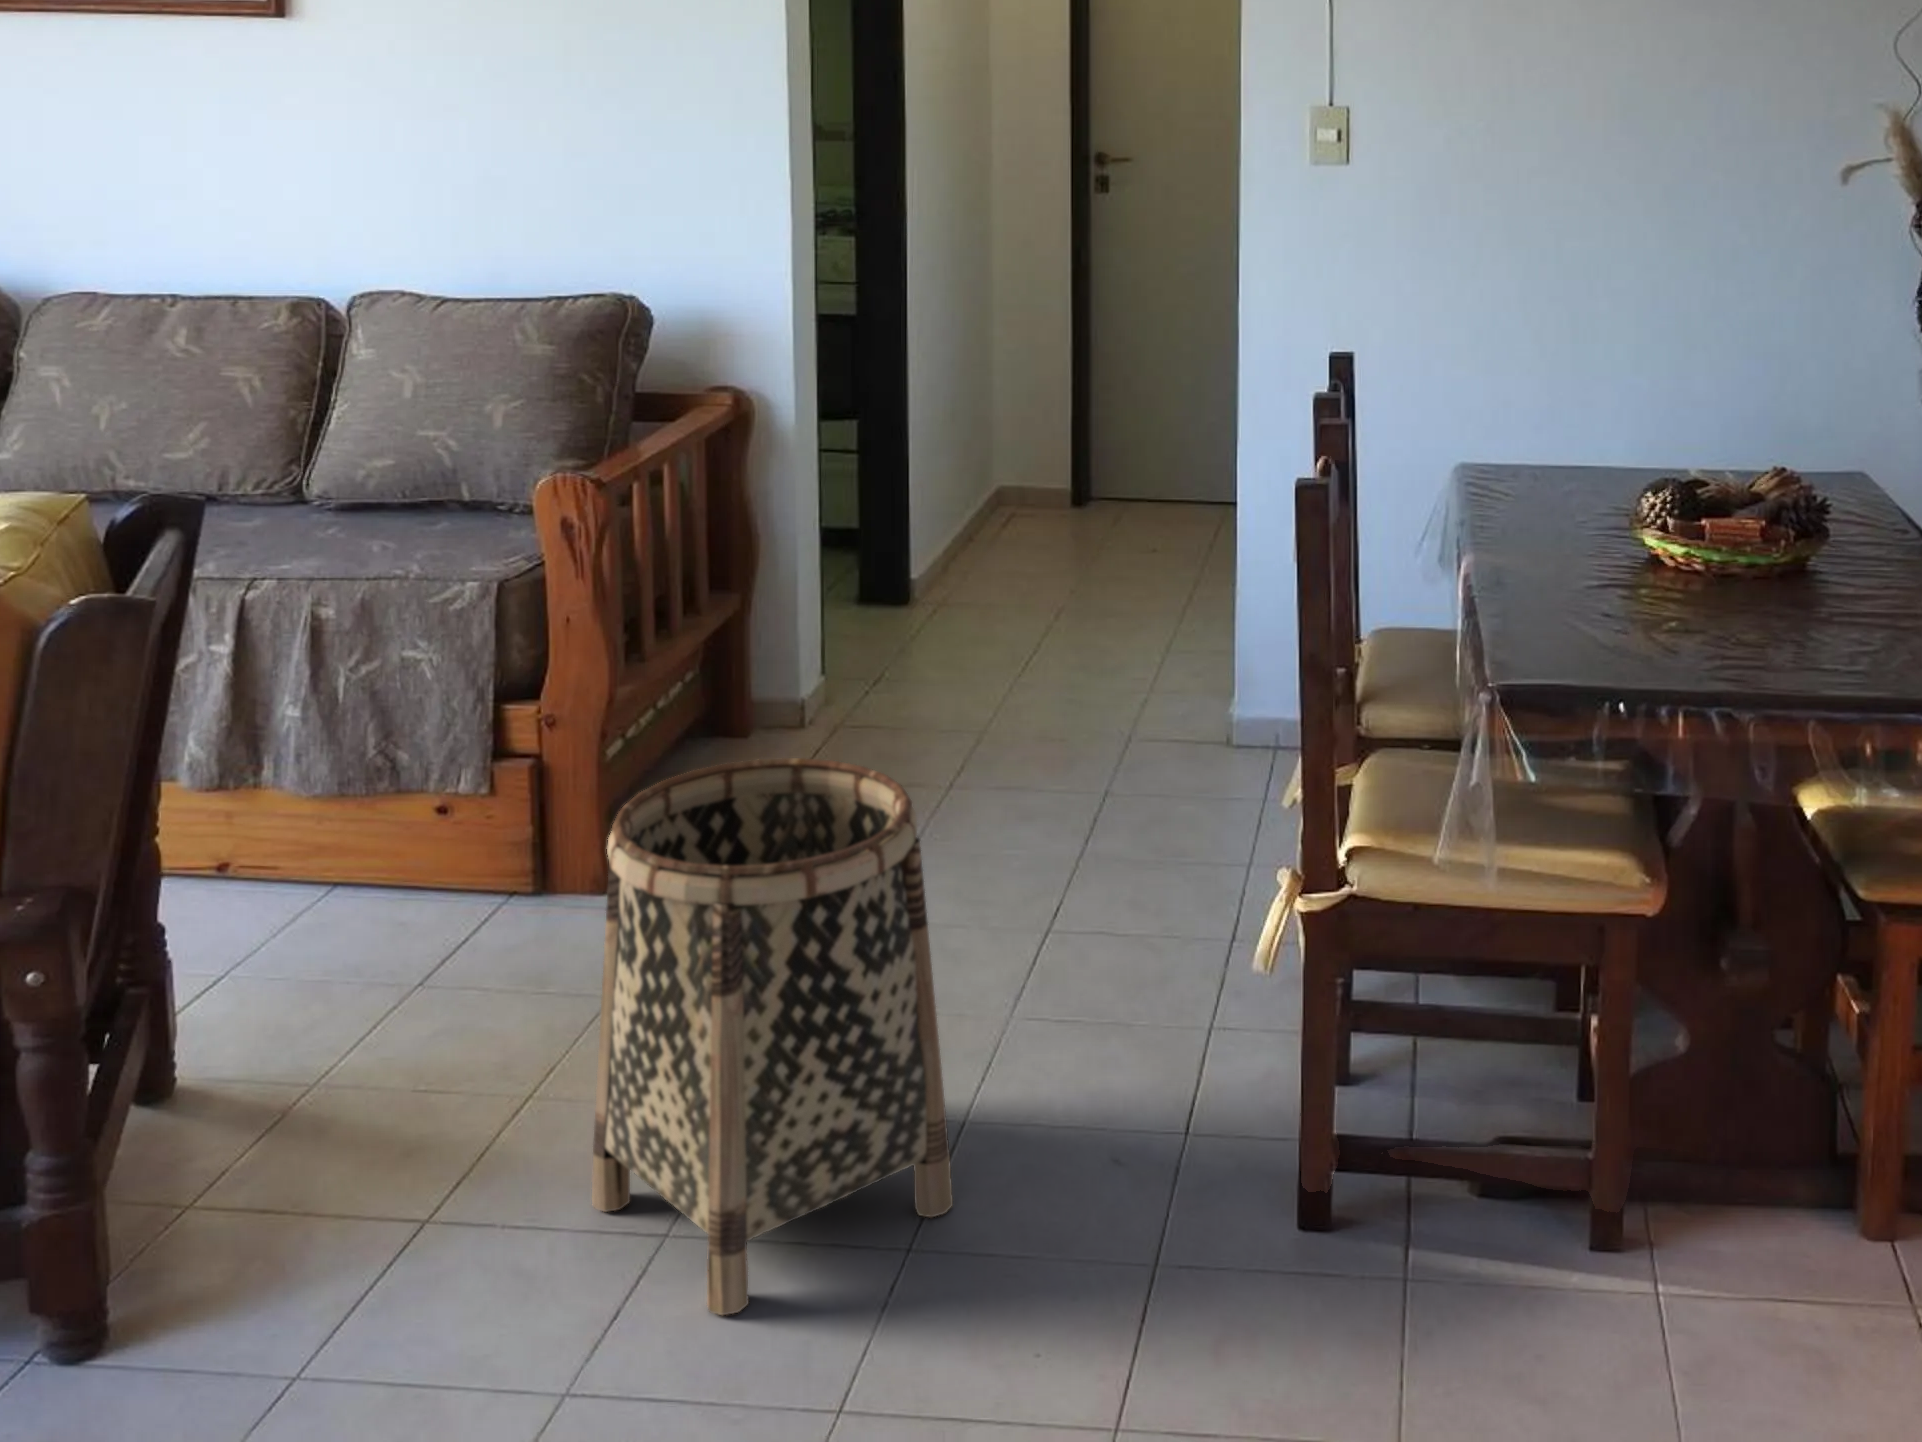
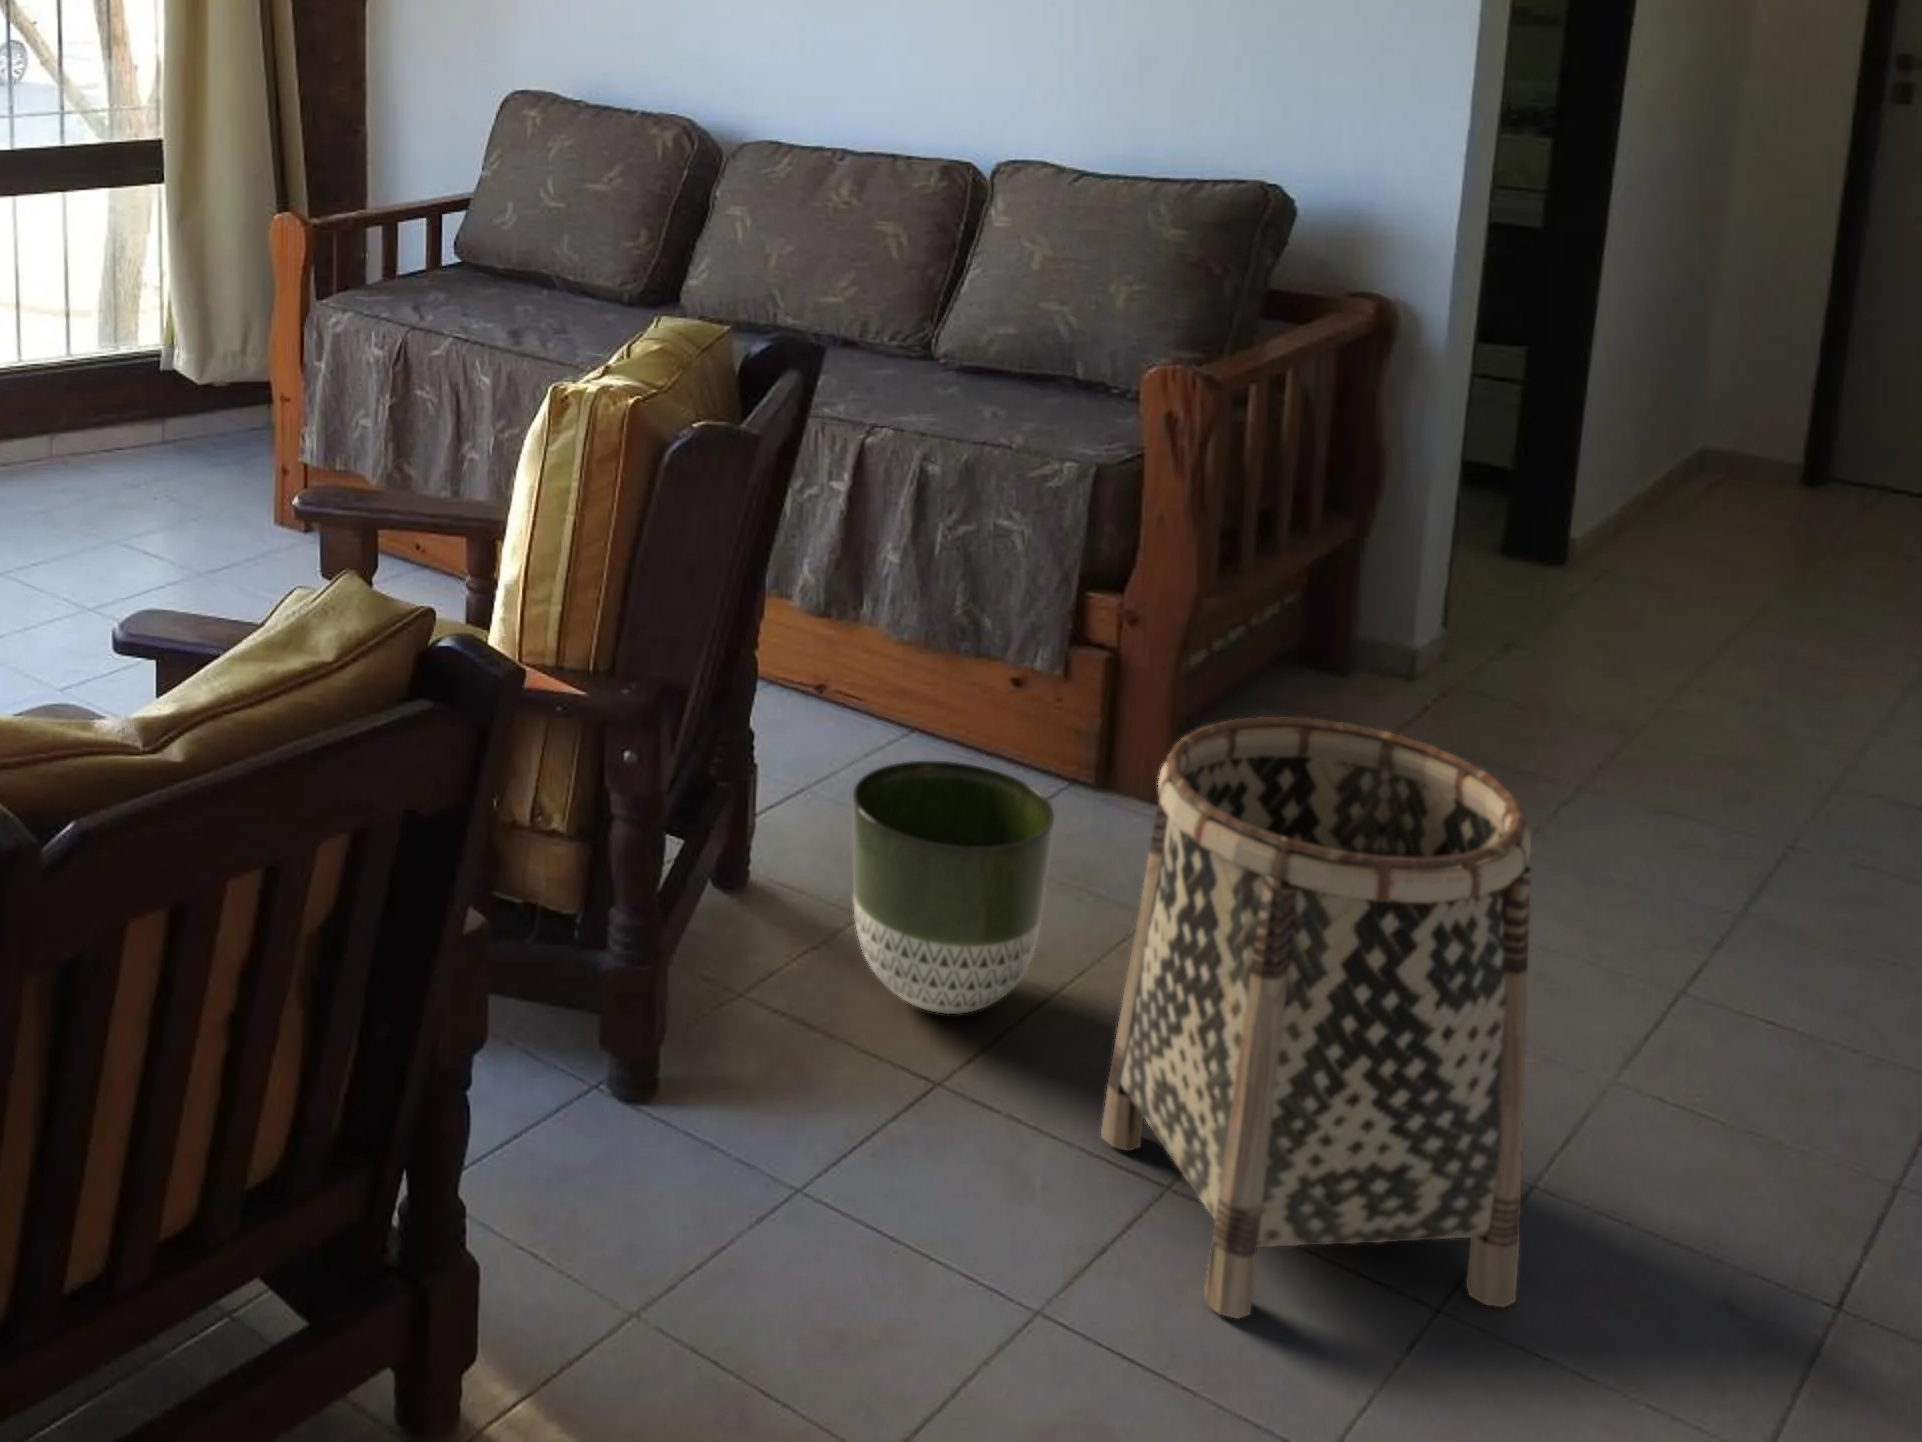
planter: none [293,895,508,1154] -> present [852,761,1054,1014]

